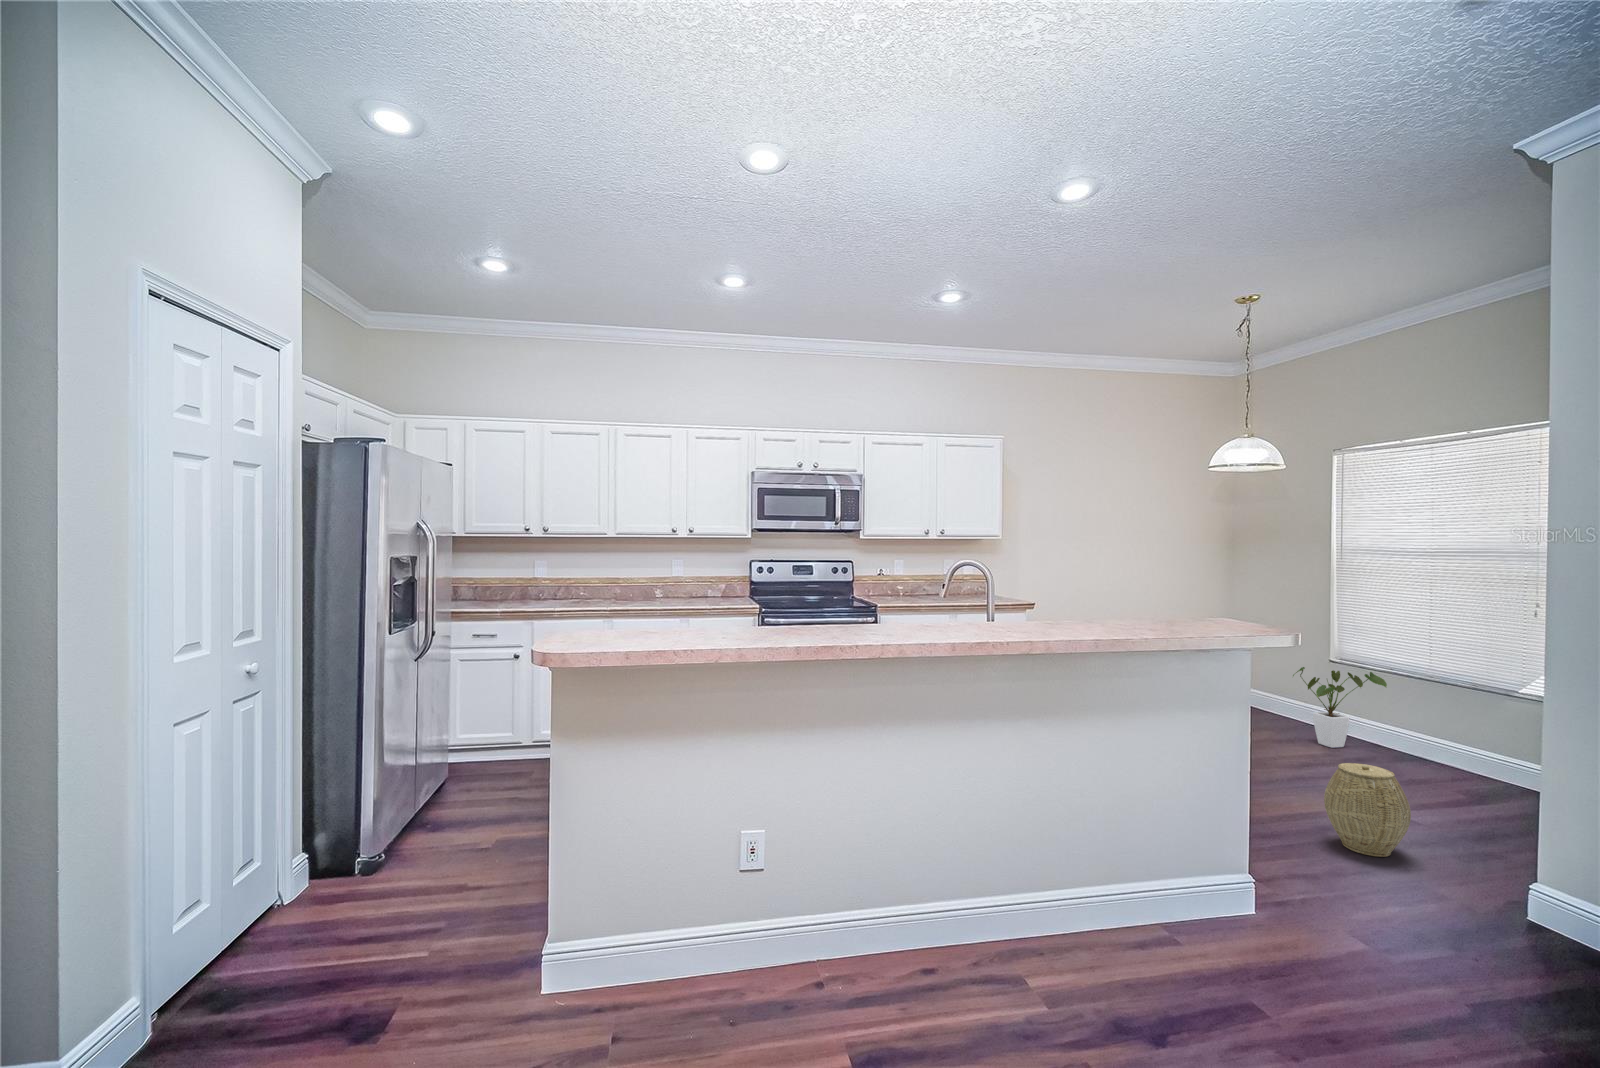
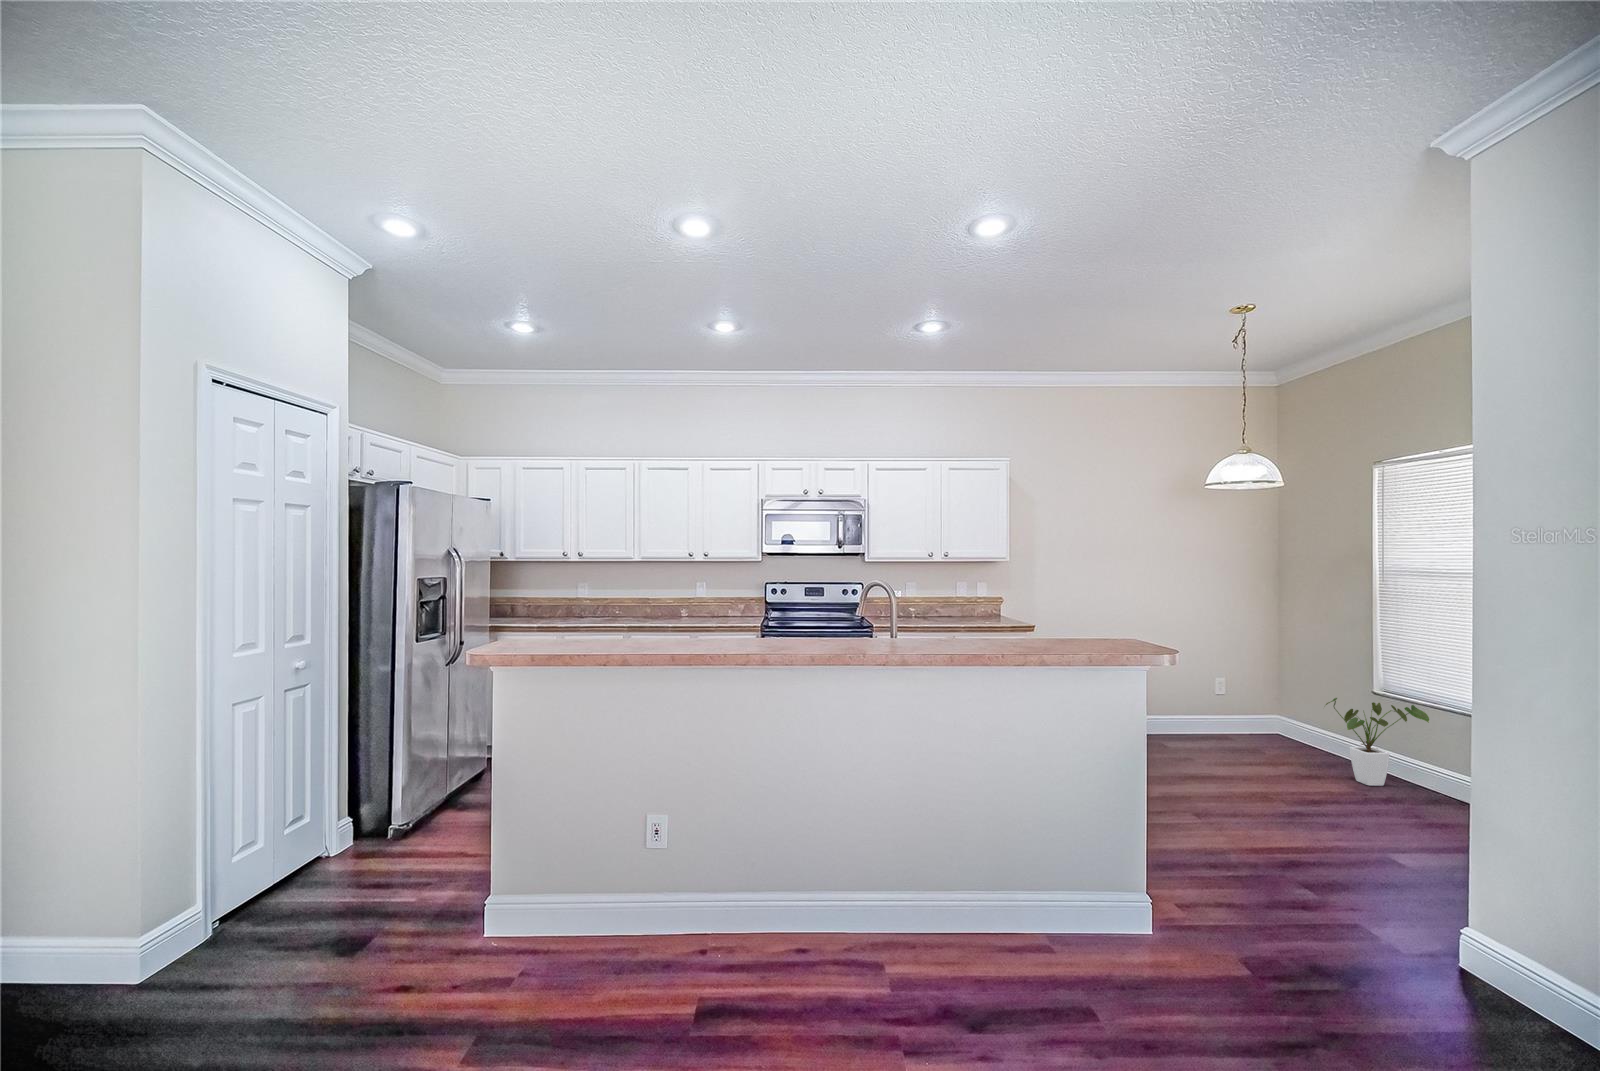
woven basket: present [1324,763,1411,857] -> none [1282,795,1368,894]

